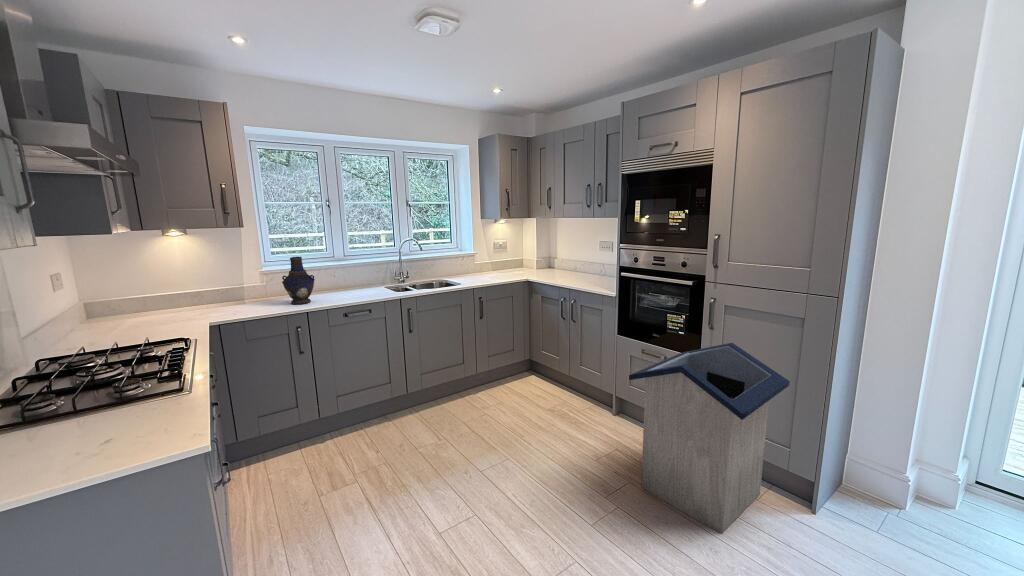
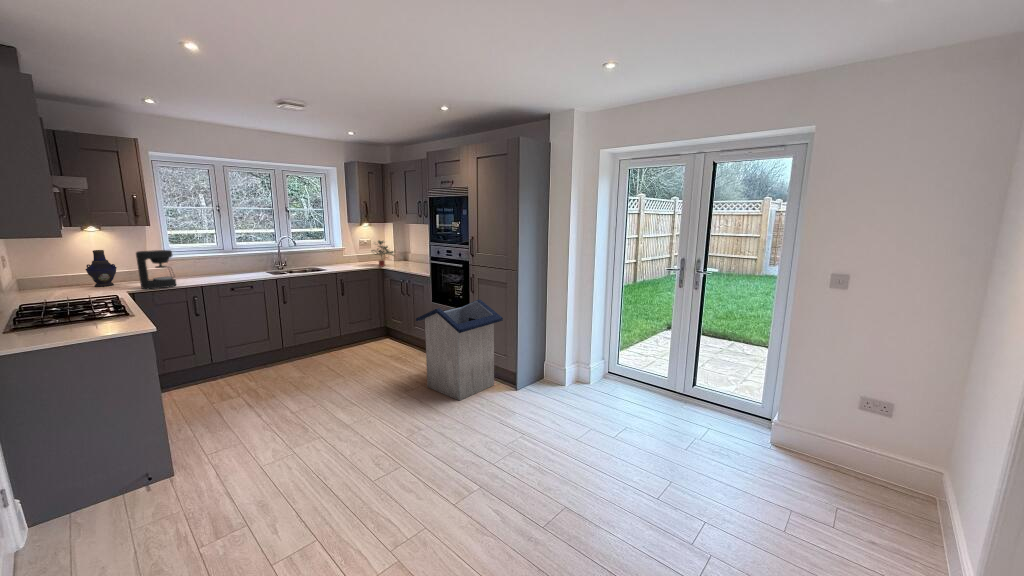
potted plant: none [516,242,552,278] -> present [372,241,394,267]
vase: present [282,257,315,305] -> present [86,250,117,287]
coffee maker: none [222,261,275,319] -> present [136,250,176,289]

